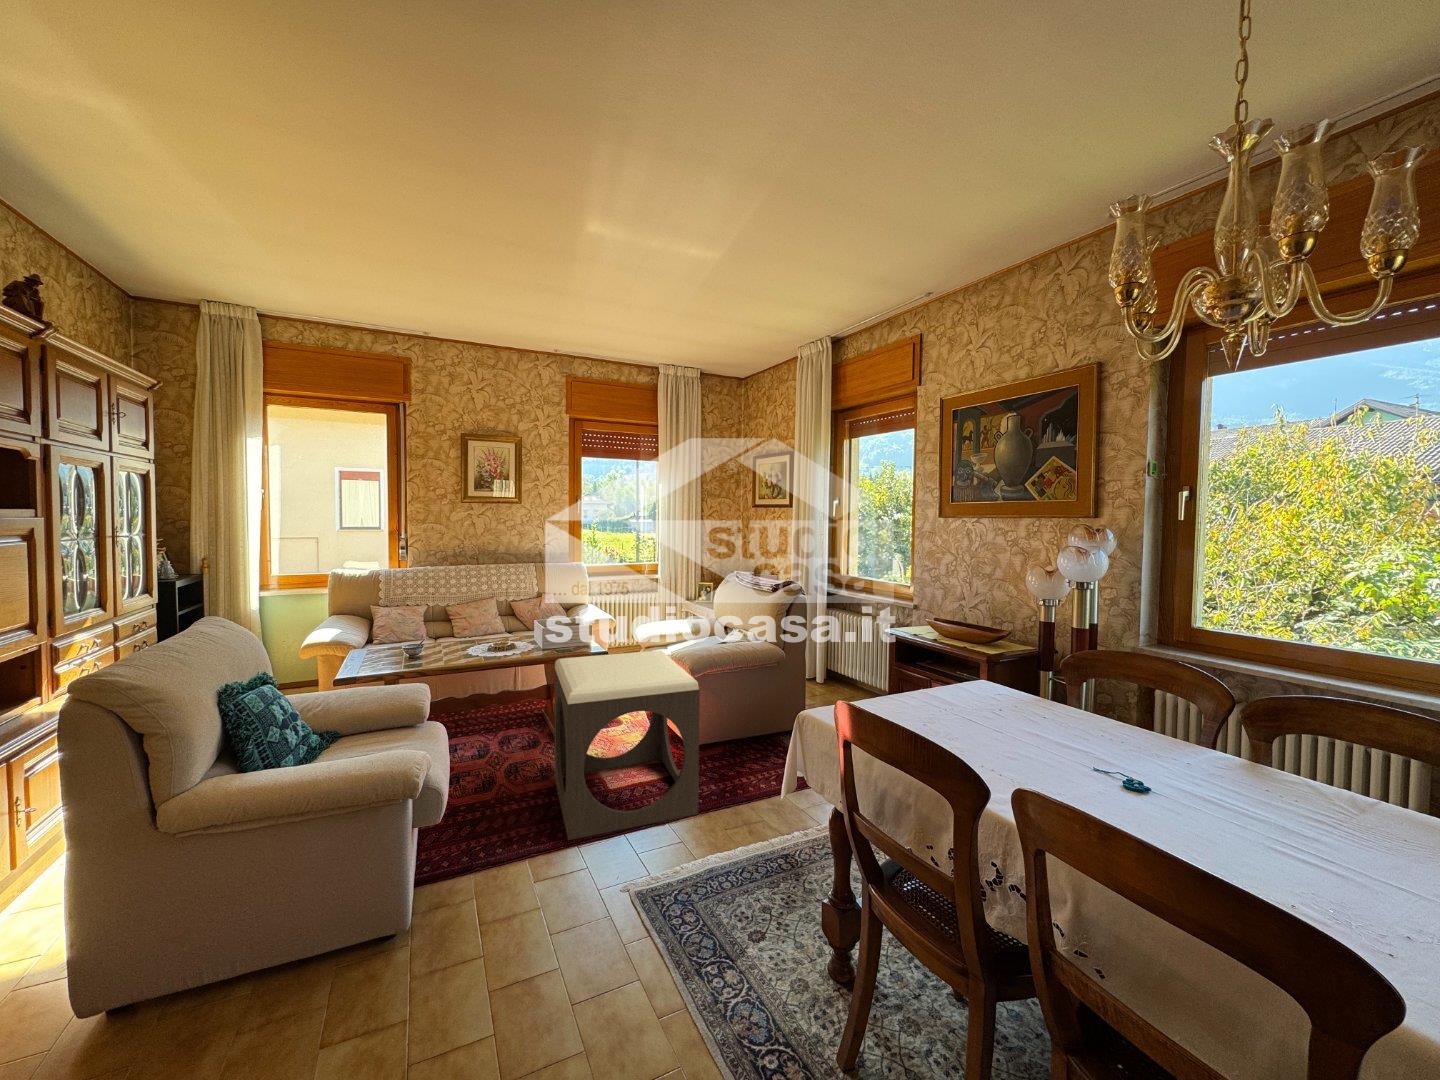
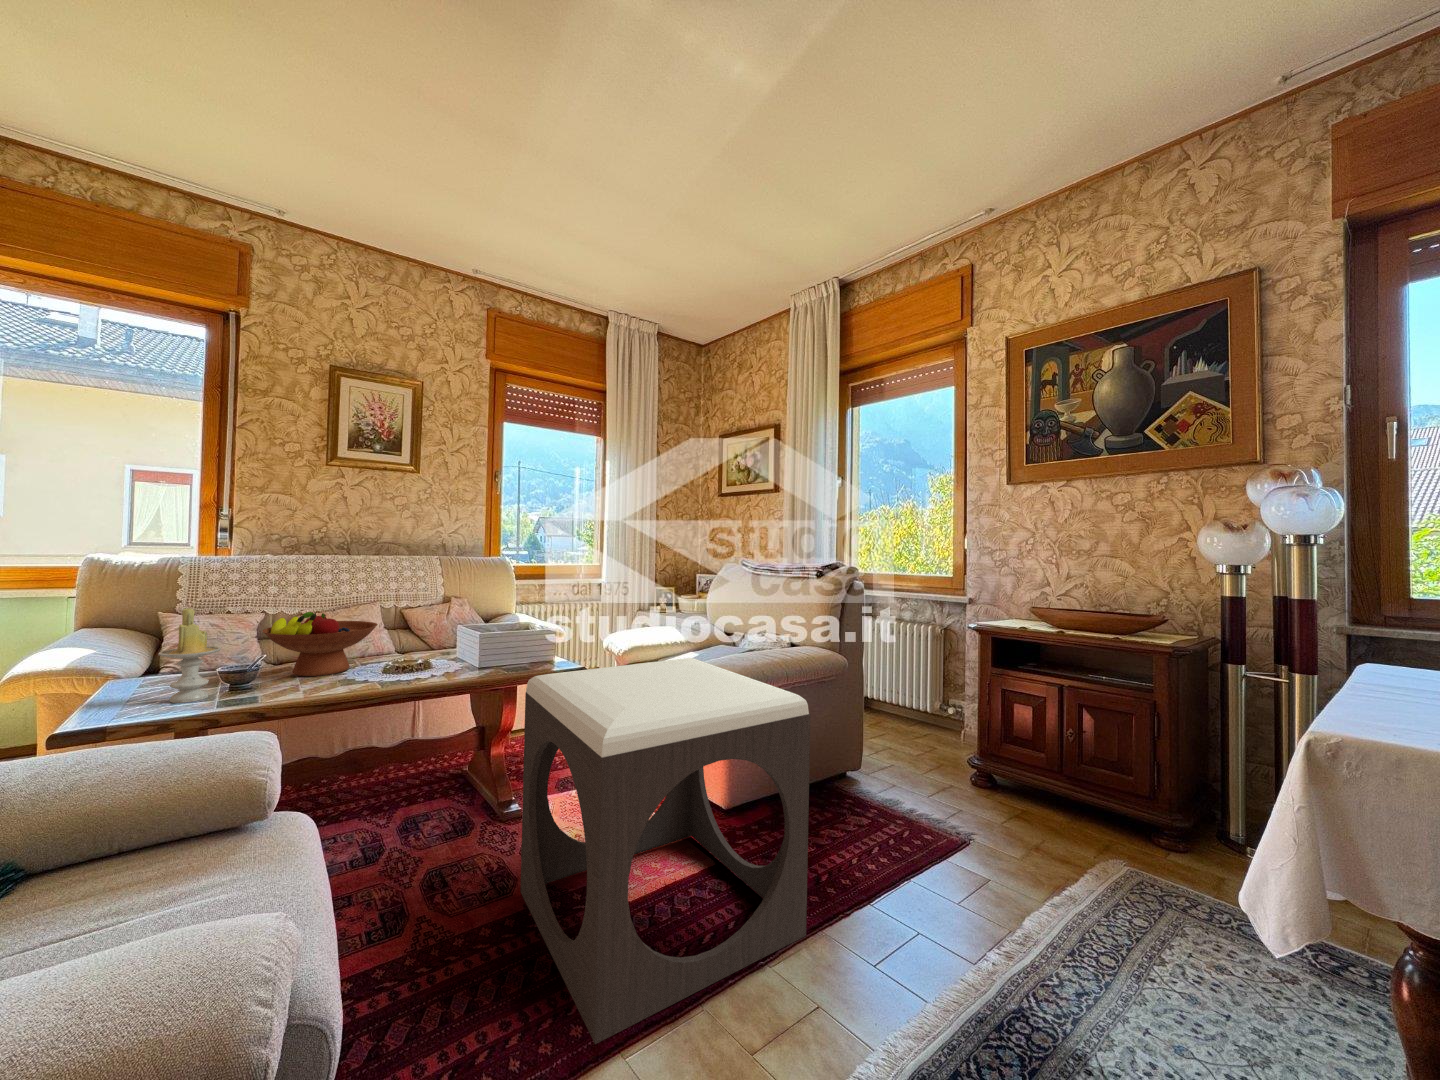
fruit bowl: none [425,613,486,651] -> present [263,612,378,676]
candle: none [377,614,405,664] -> present [158,608,221,703]

